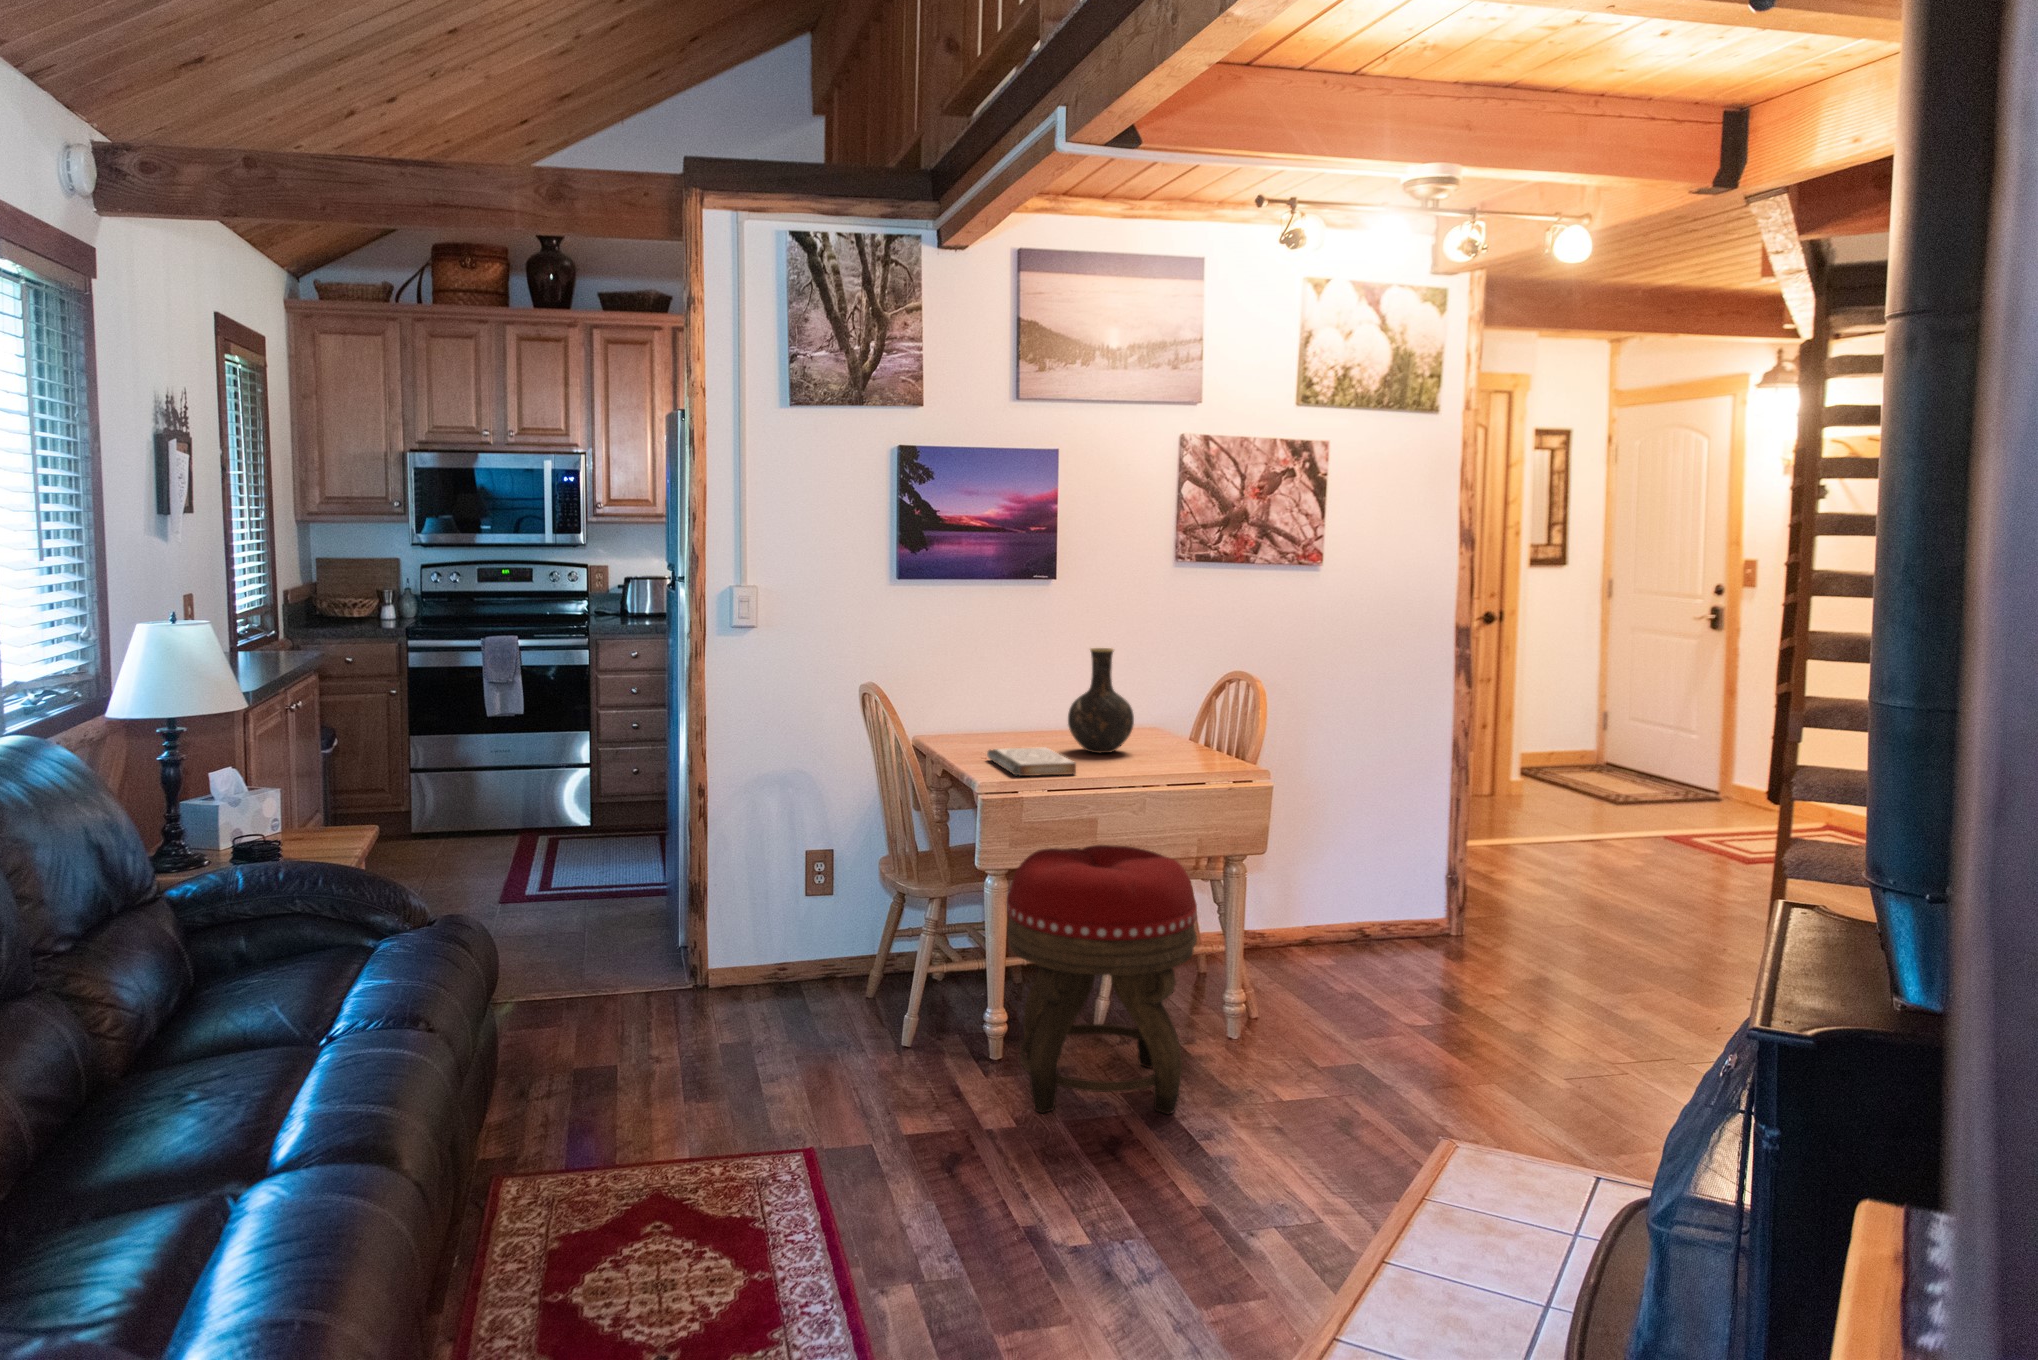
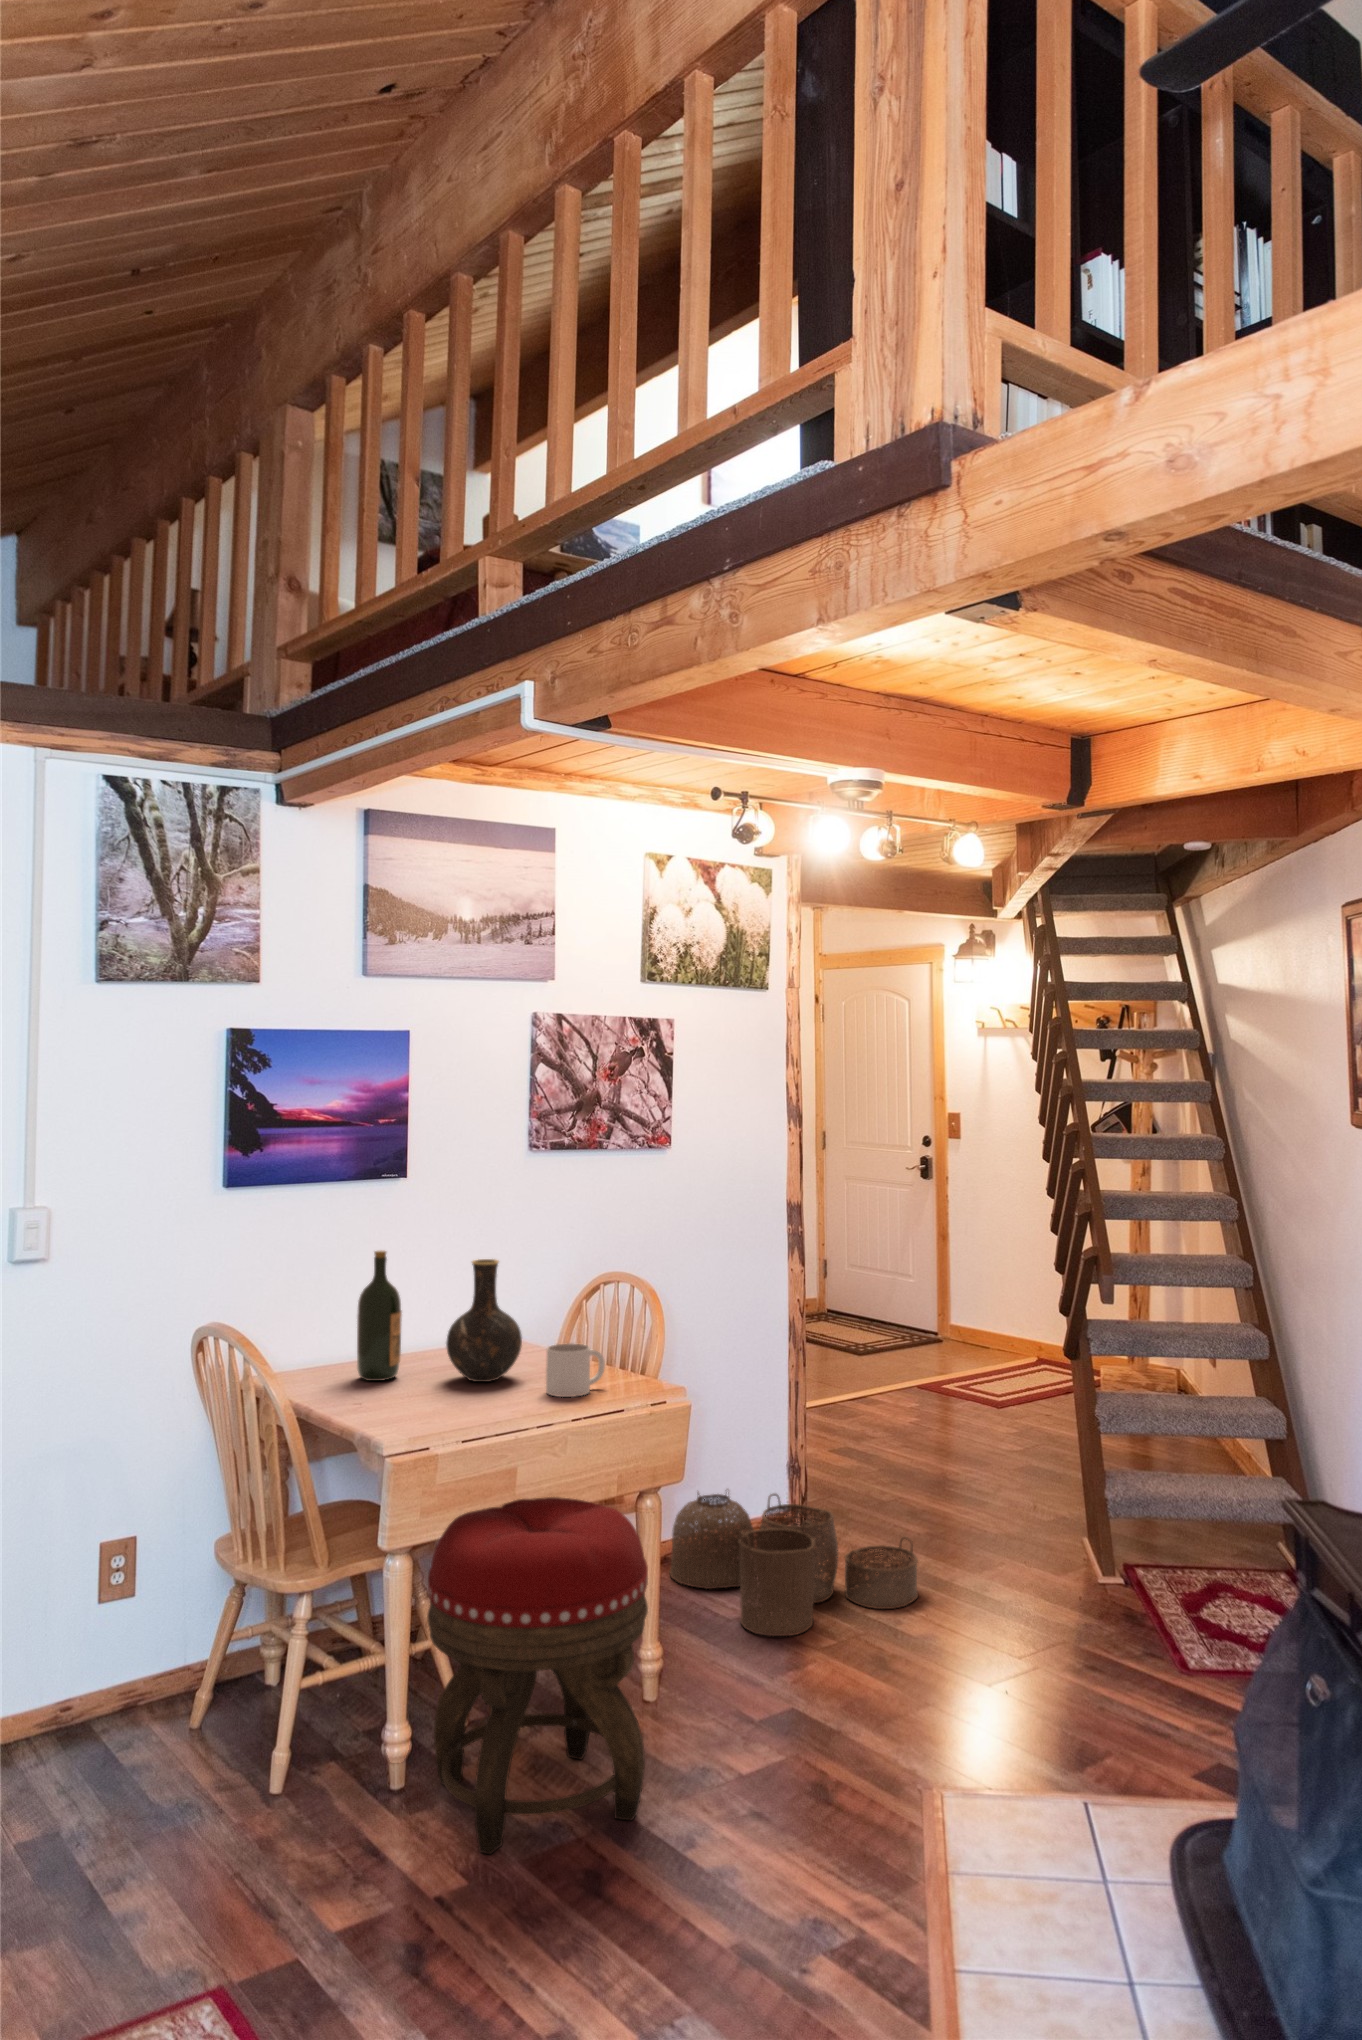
wine bottle: none [998,637,1035,746] -> present [357,1250,402,1381]
mug: none [1143,724,1199,768] -> present [546,1343,605,1397]
book: present [987,747,1076,776] -> none [365,1383,487,1428]
woven basket: none [1305,884,1544,1016] -> present [670,1493,918,1636]

